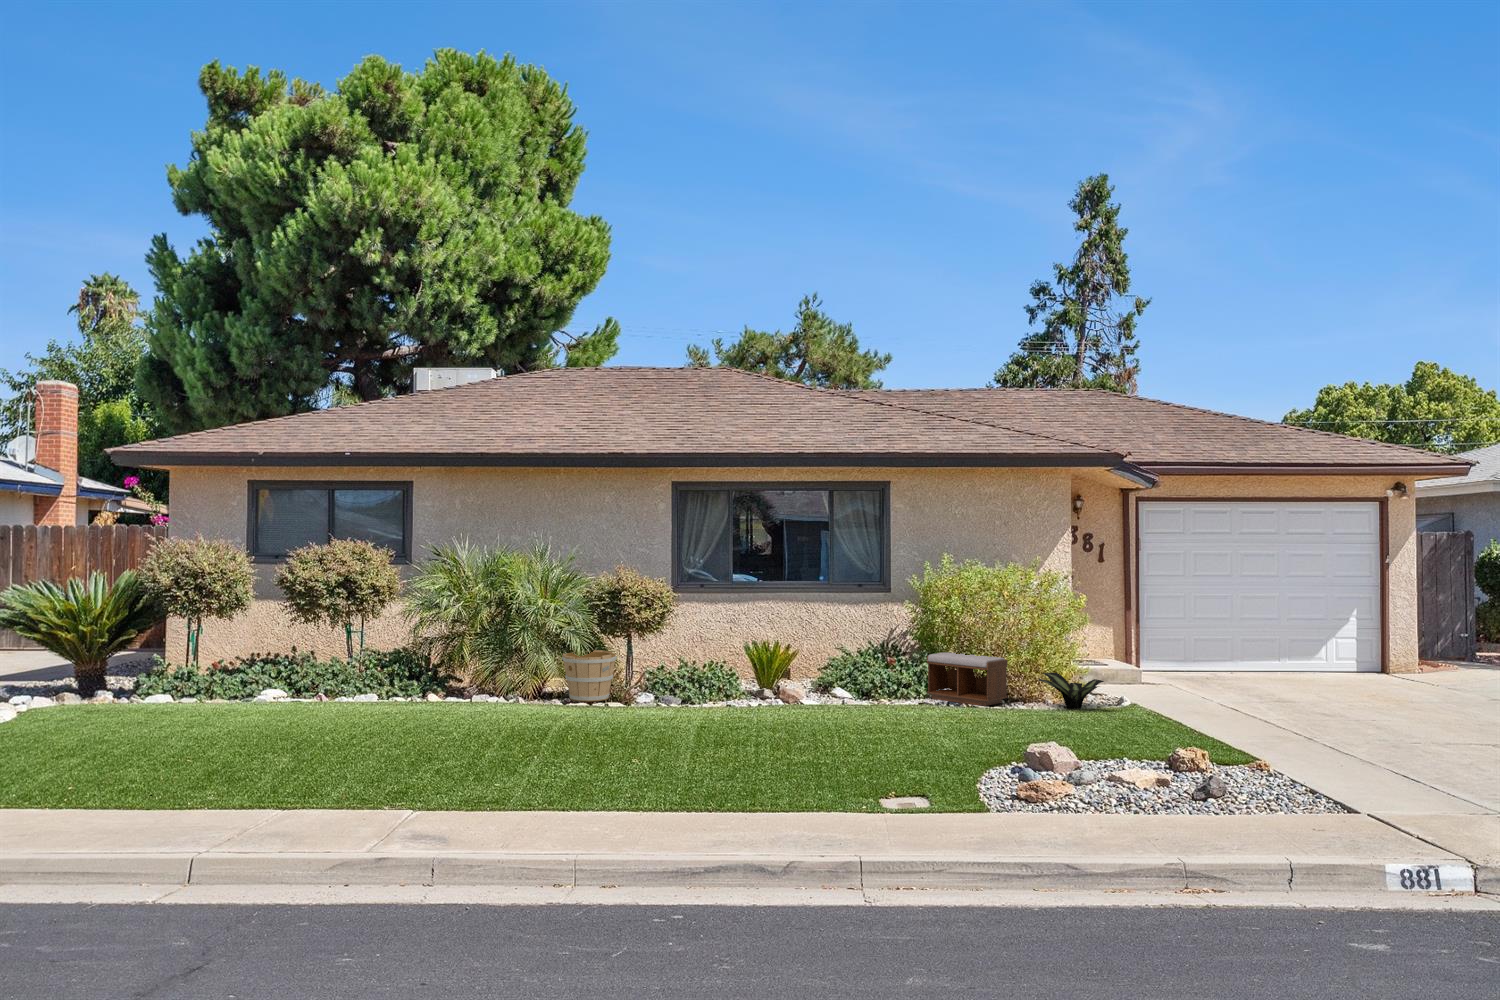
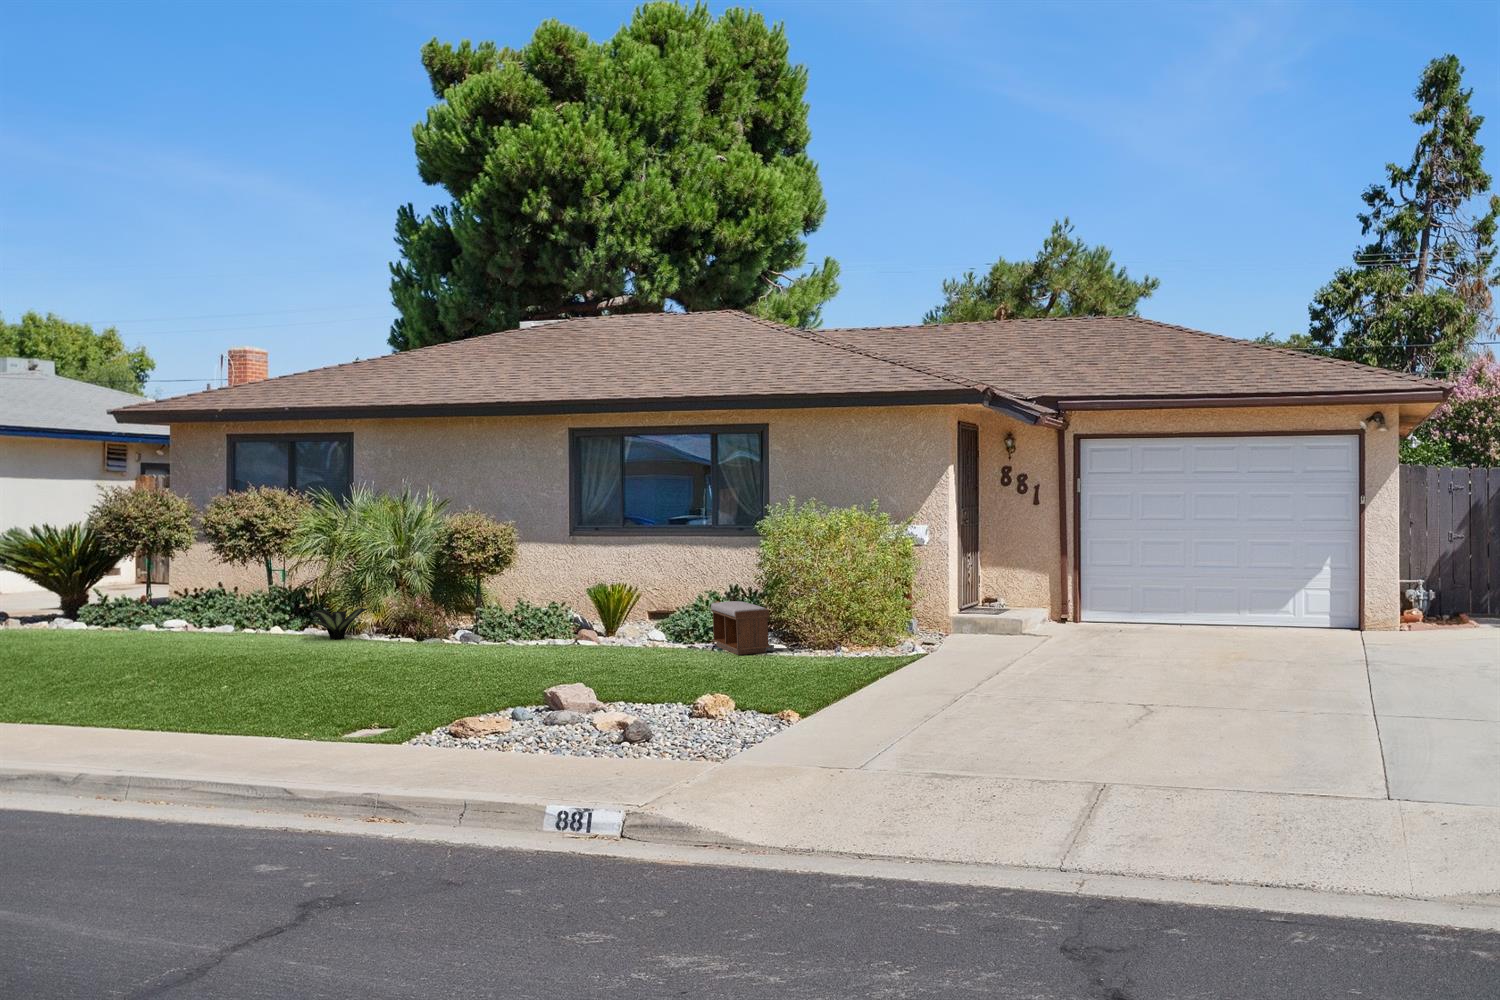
wooden bucket: present [562,650,617,702] -> none [407,594,456,639]
potted plant: present [1039,673,1104,709] -> present [311,608,368,640]

